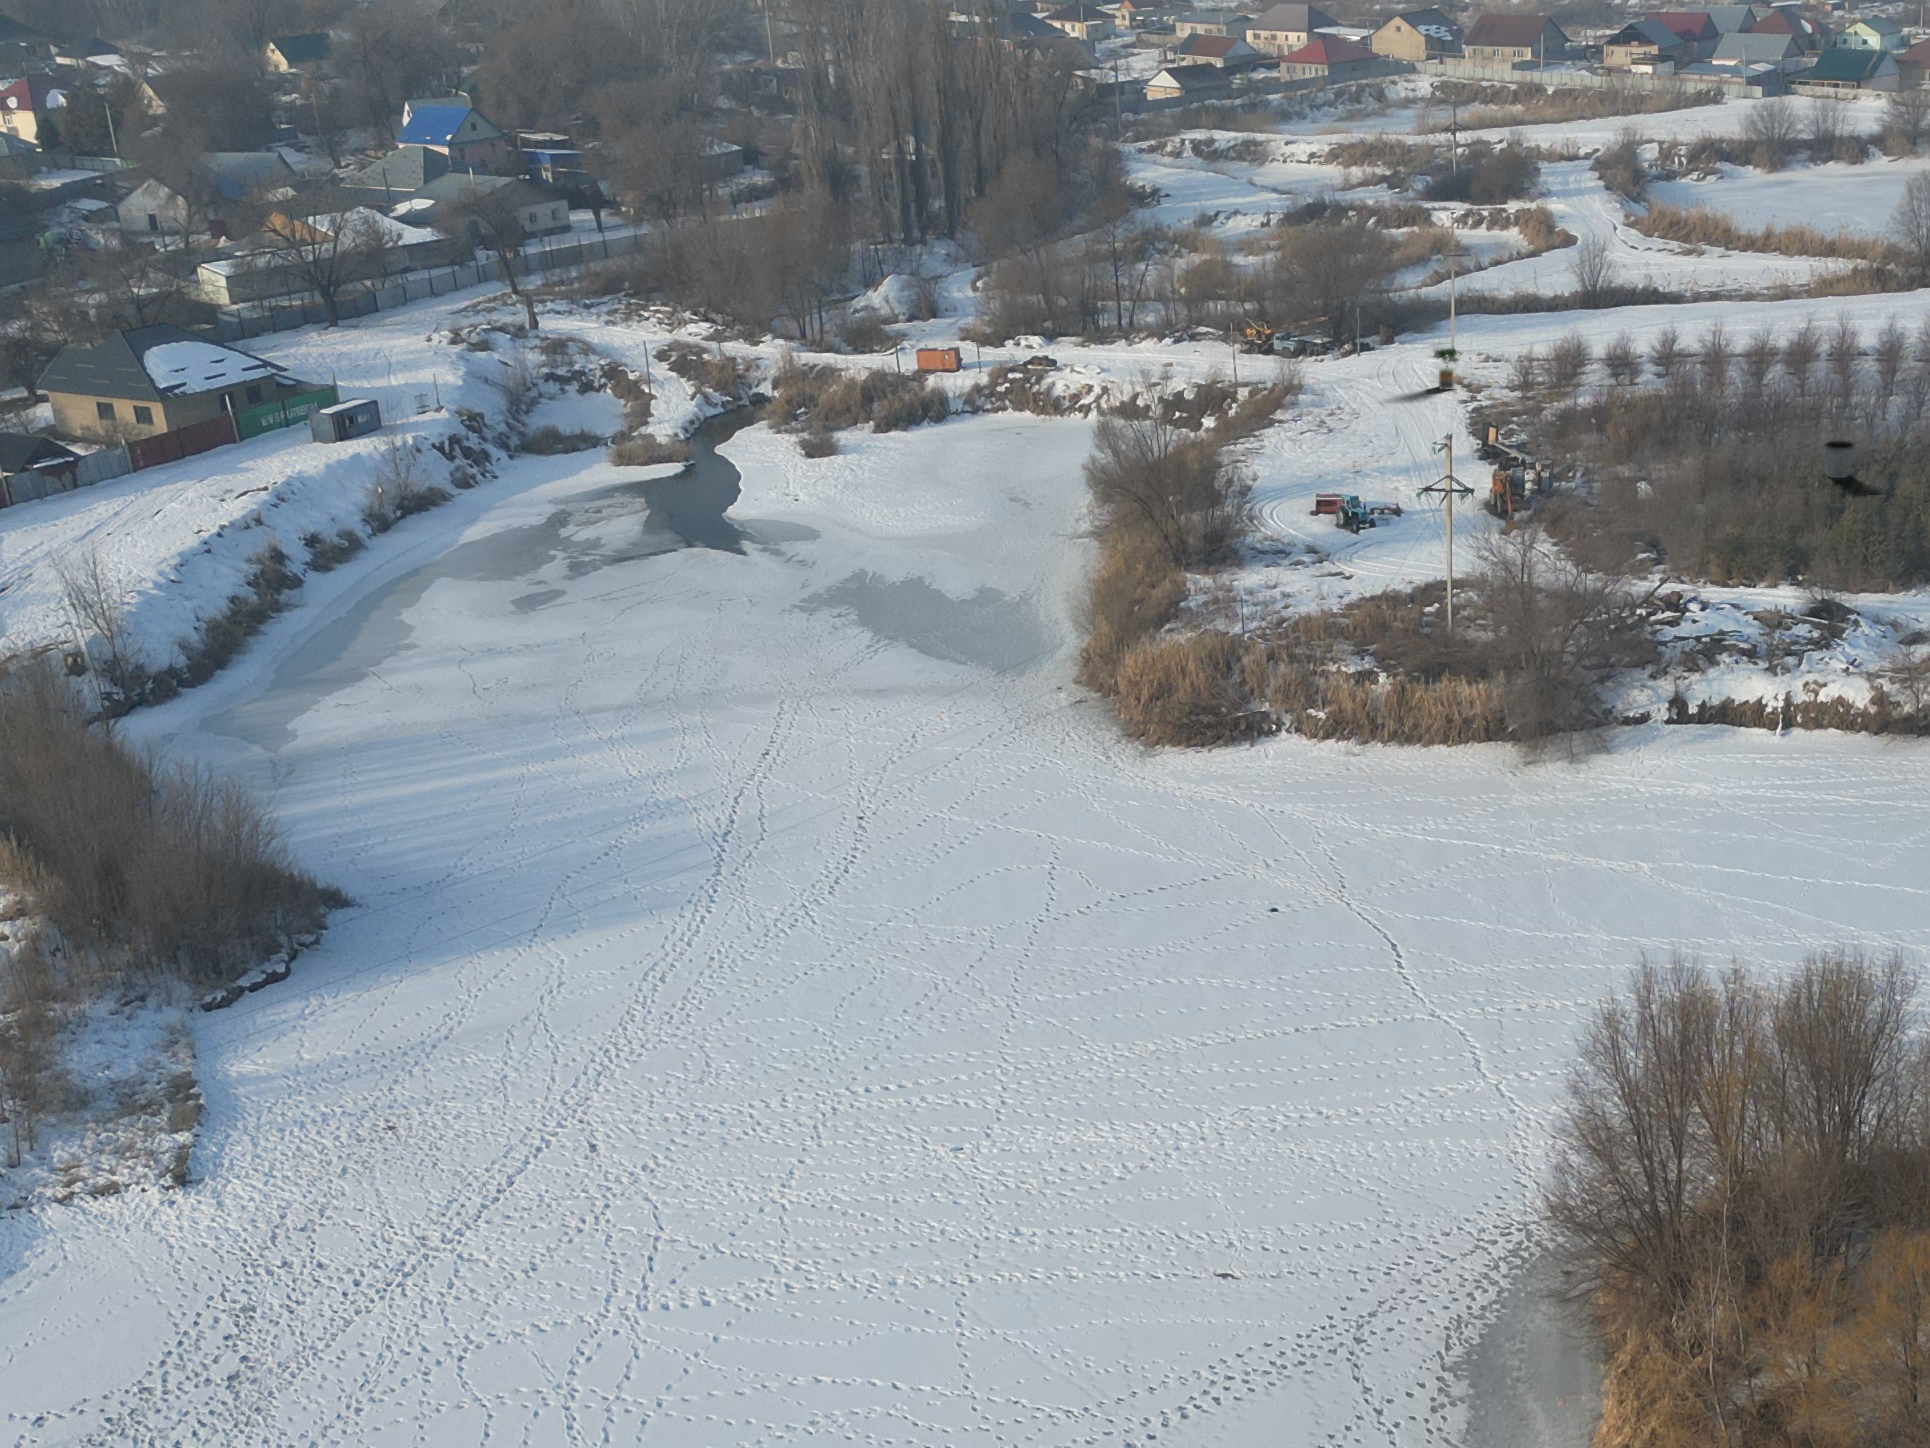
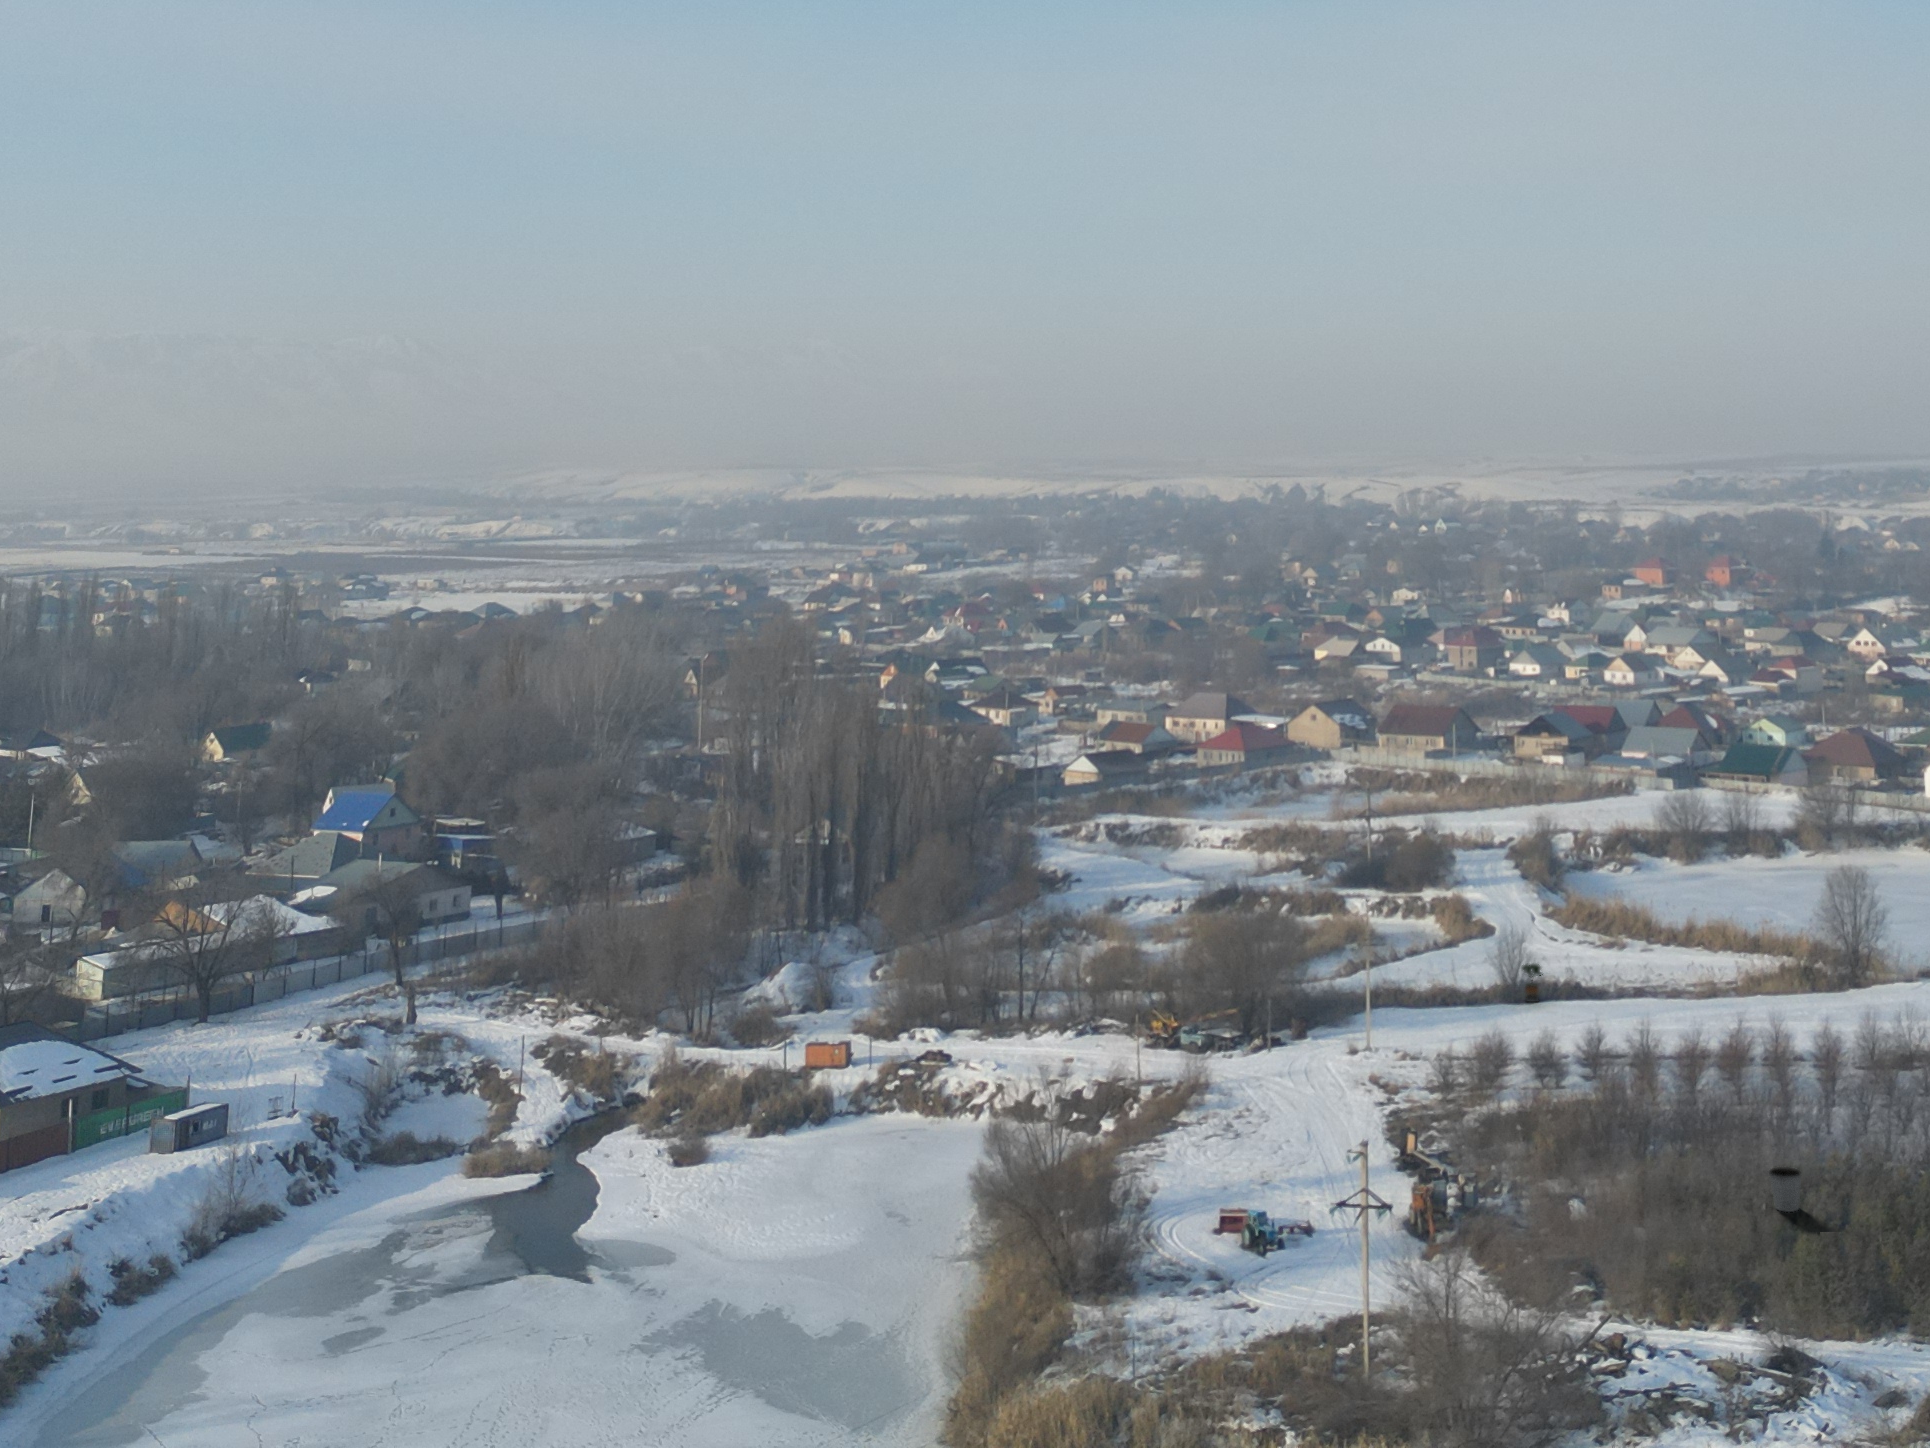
potted tree: present [1436,348,1459,390] -> present [1522,964,1543,1002]

